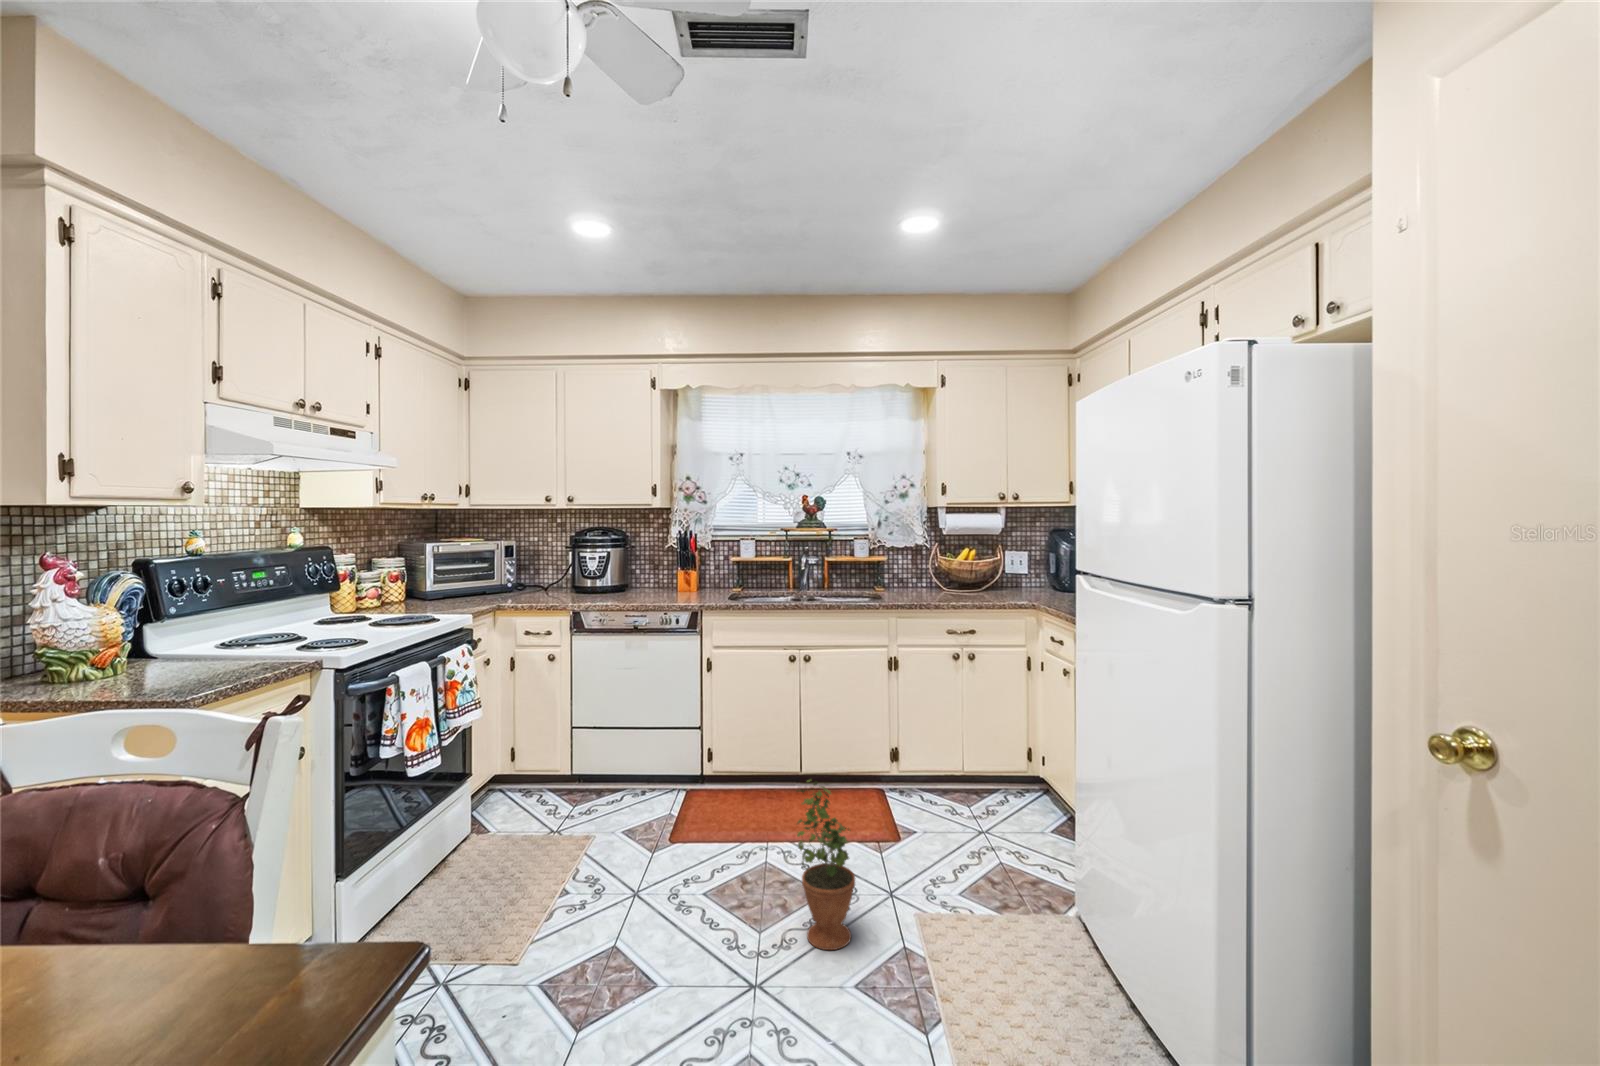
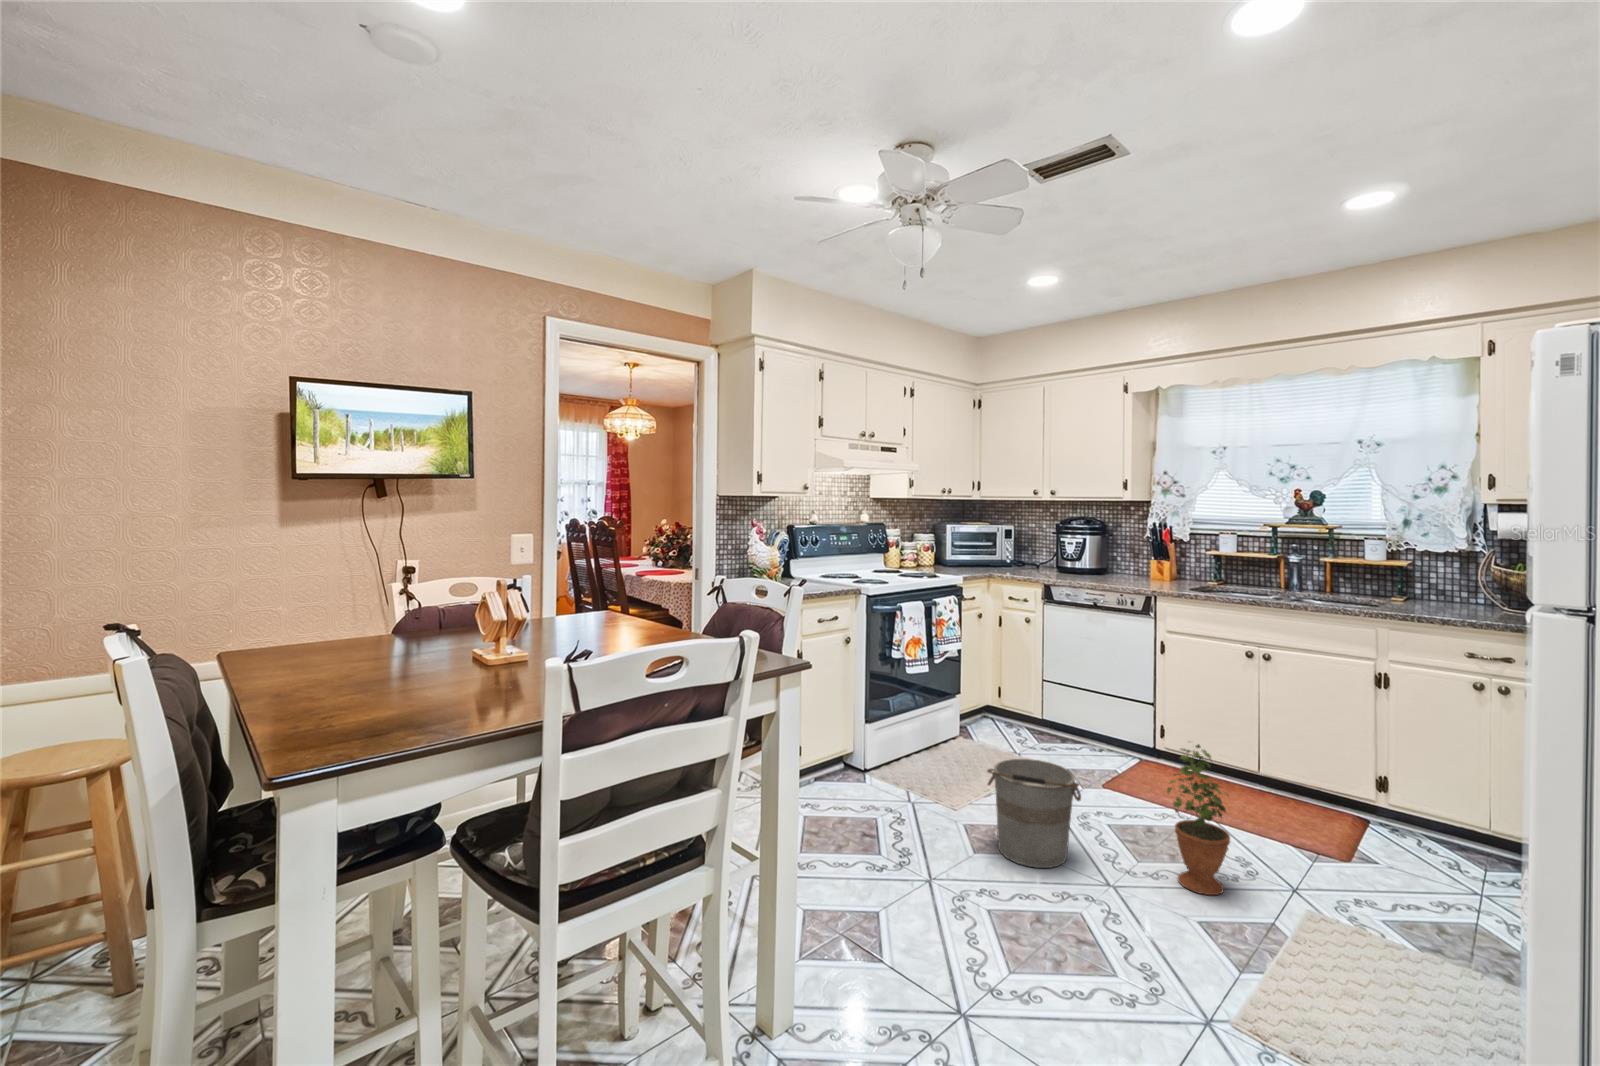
bucket: none [585,853,709,1016] -> present [987,759,1081,868]

